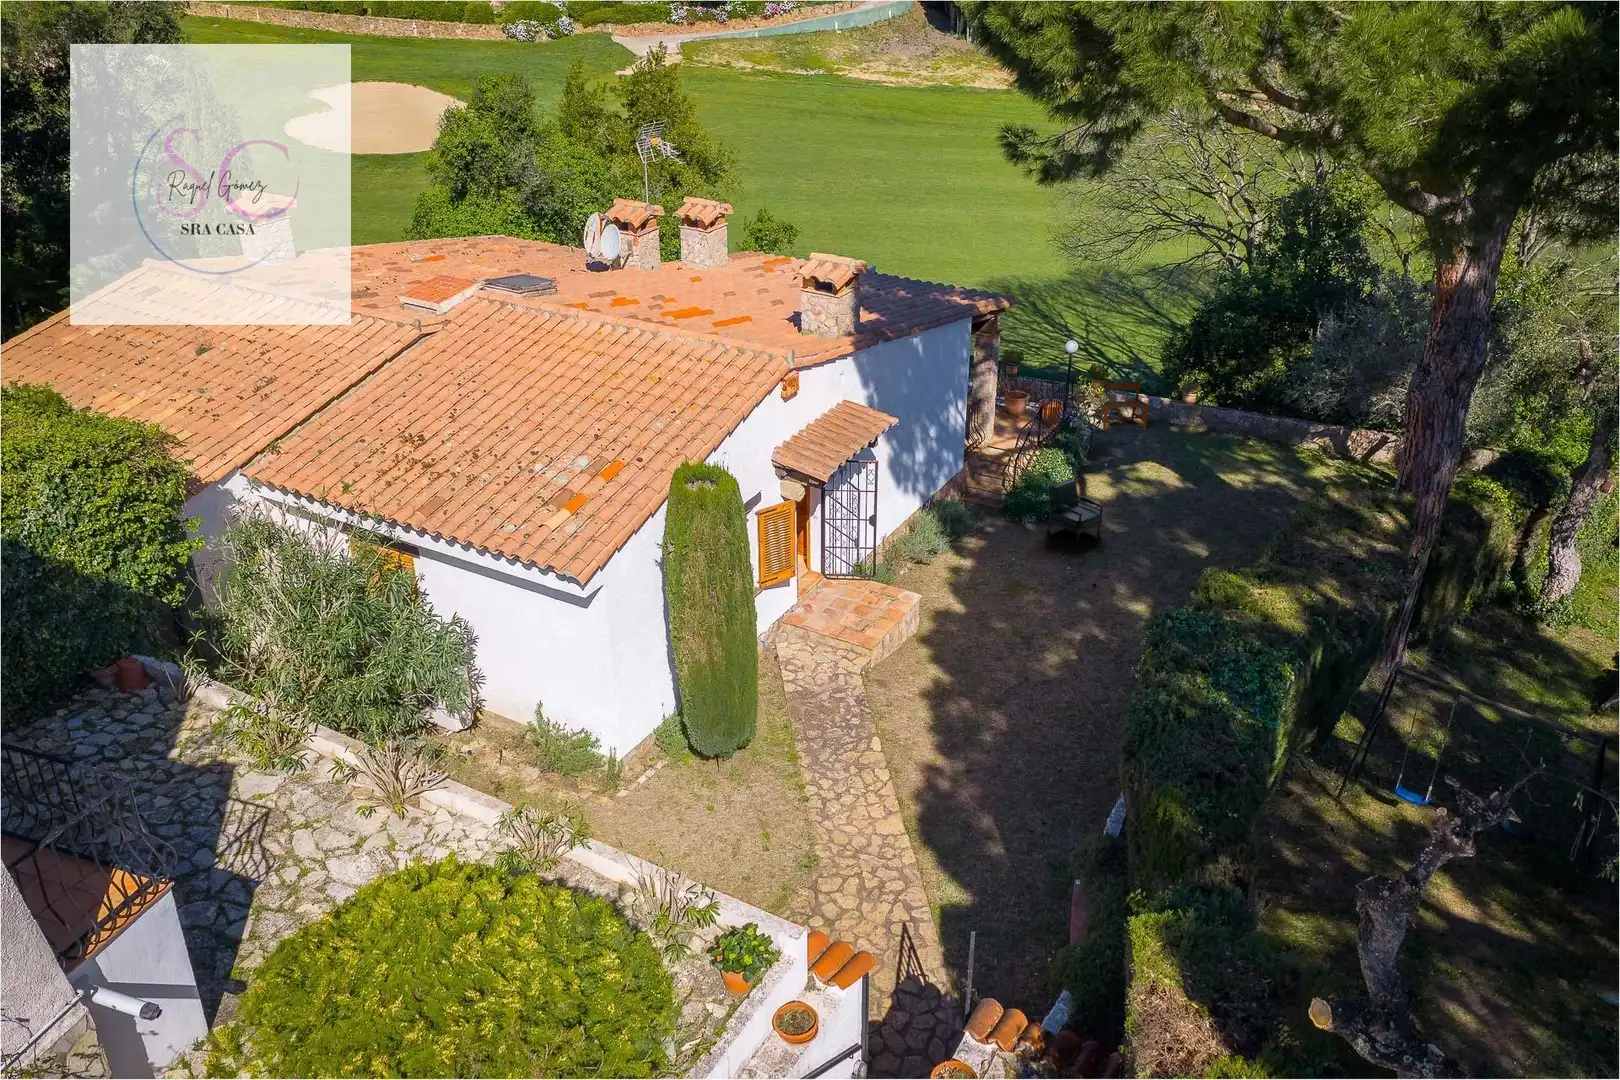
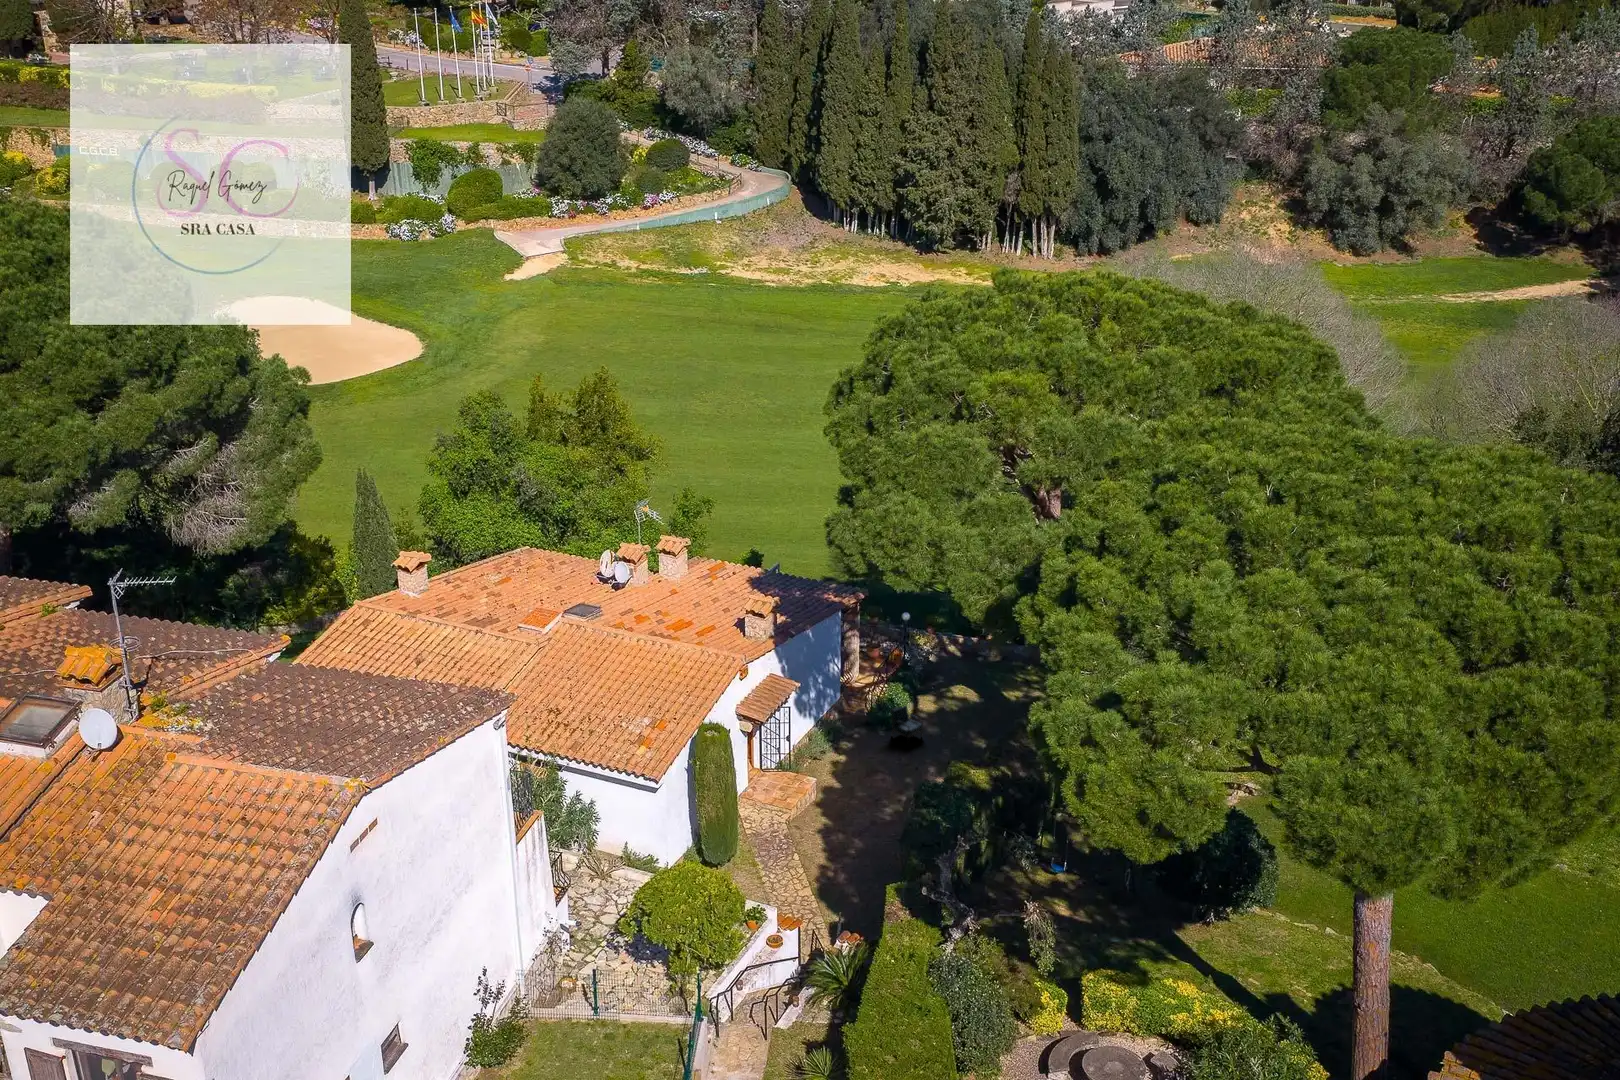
bench: present [1102,381,1148,431] -> none [928,629,962,663]

